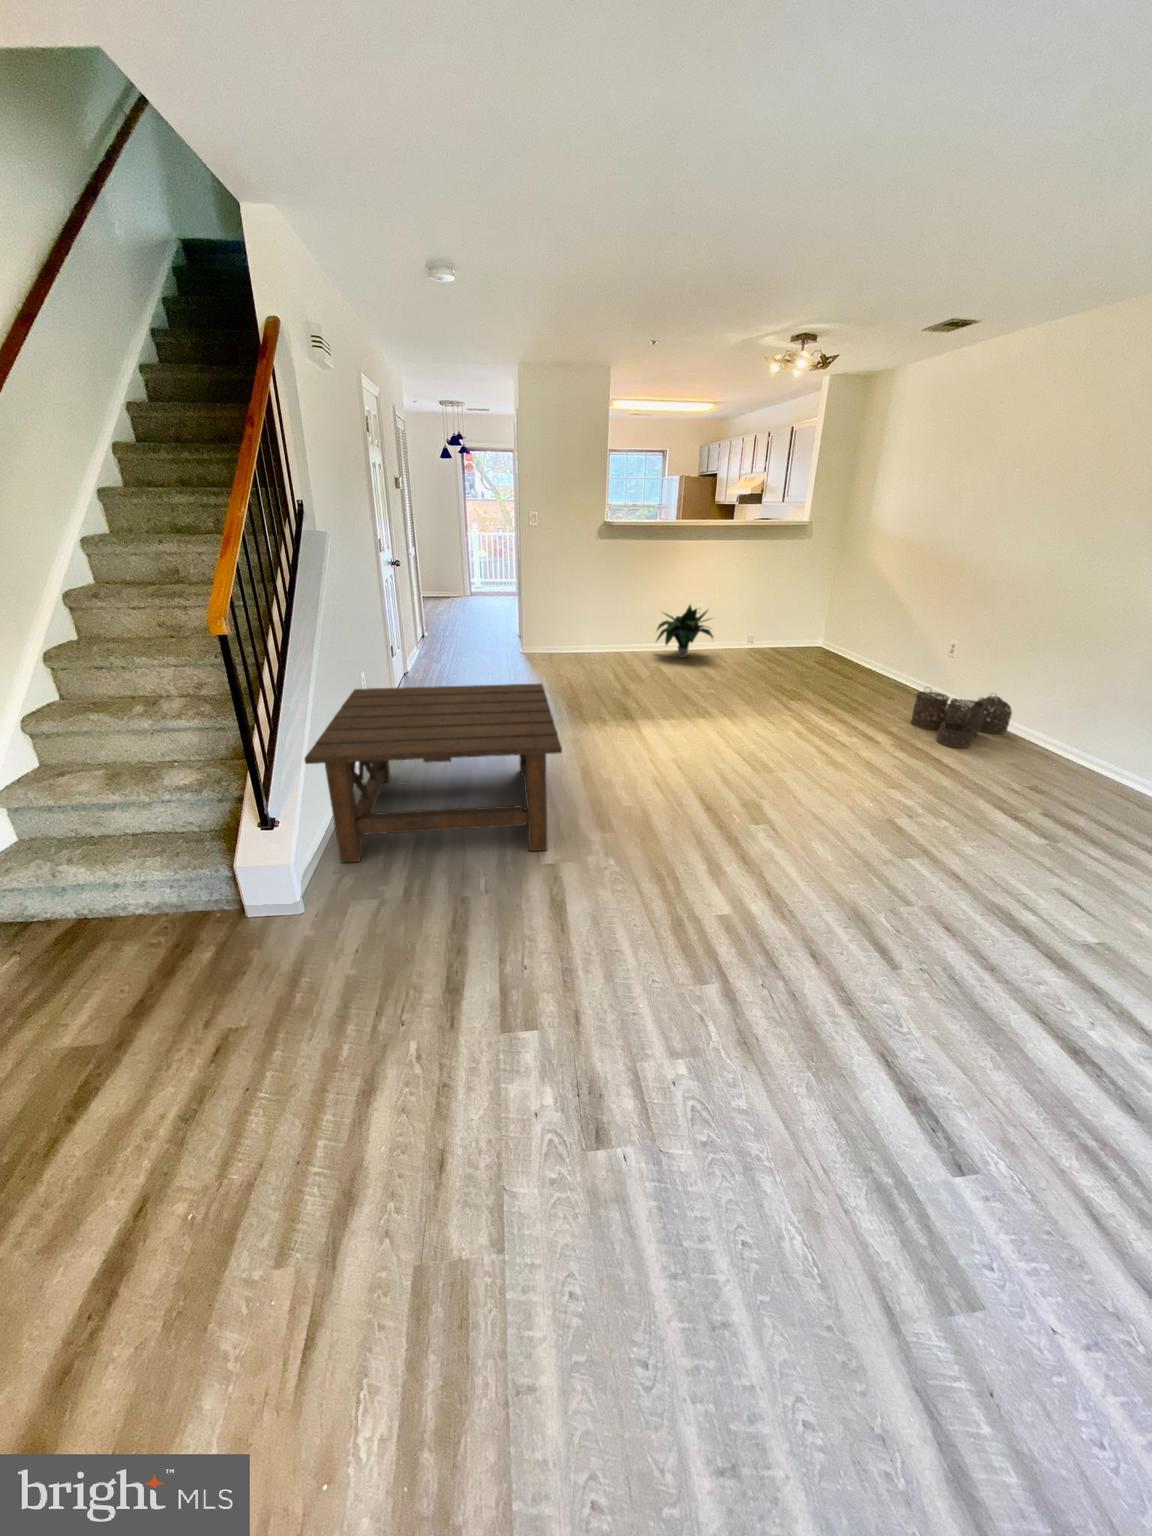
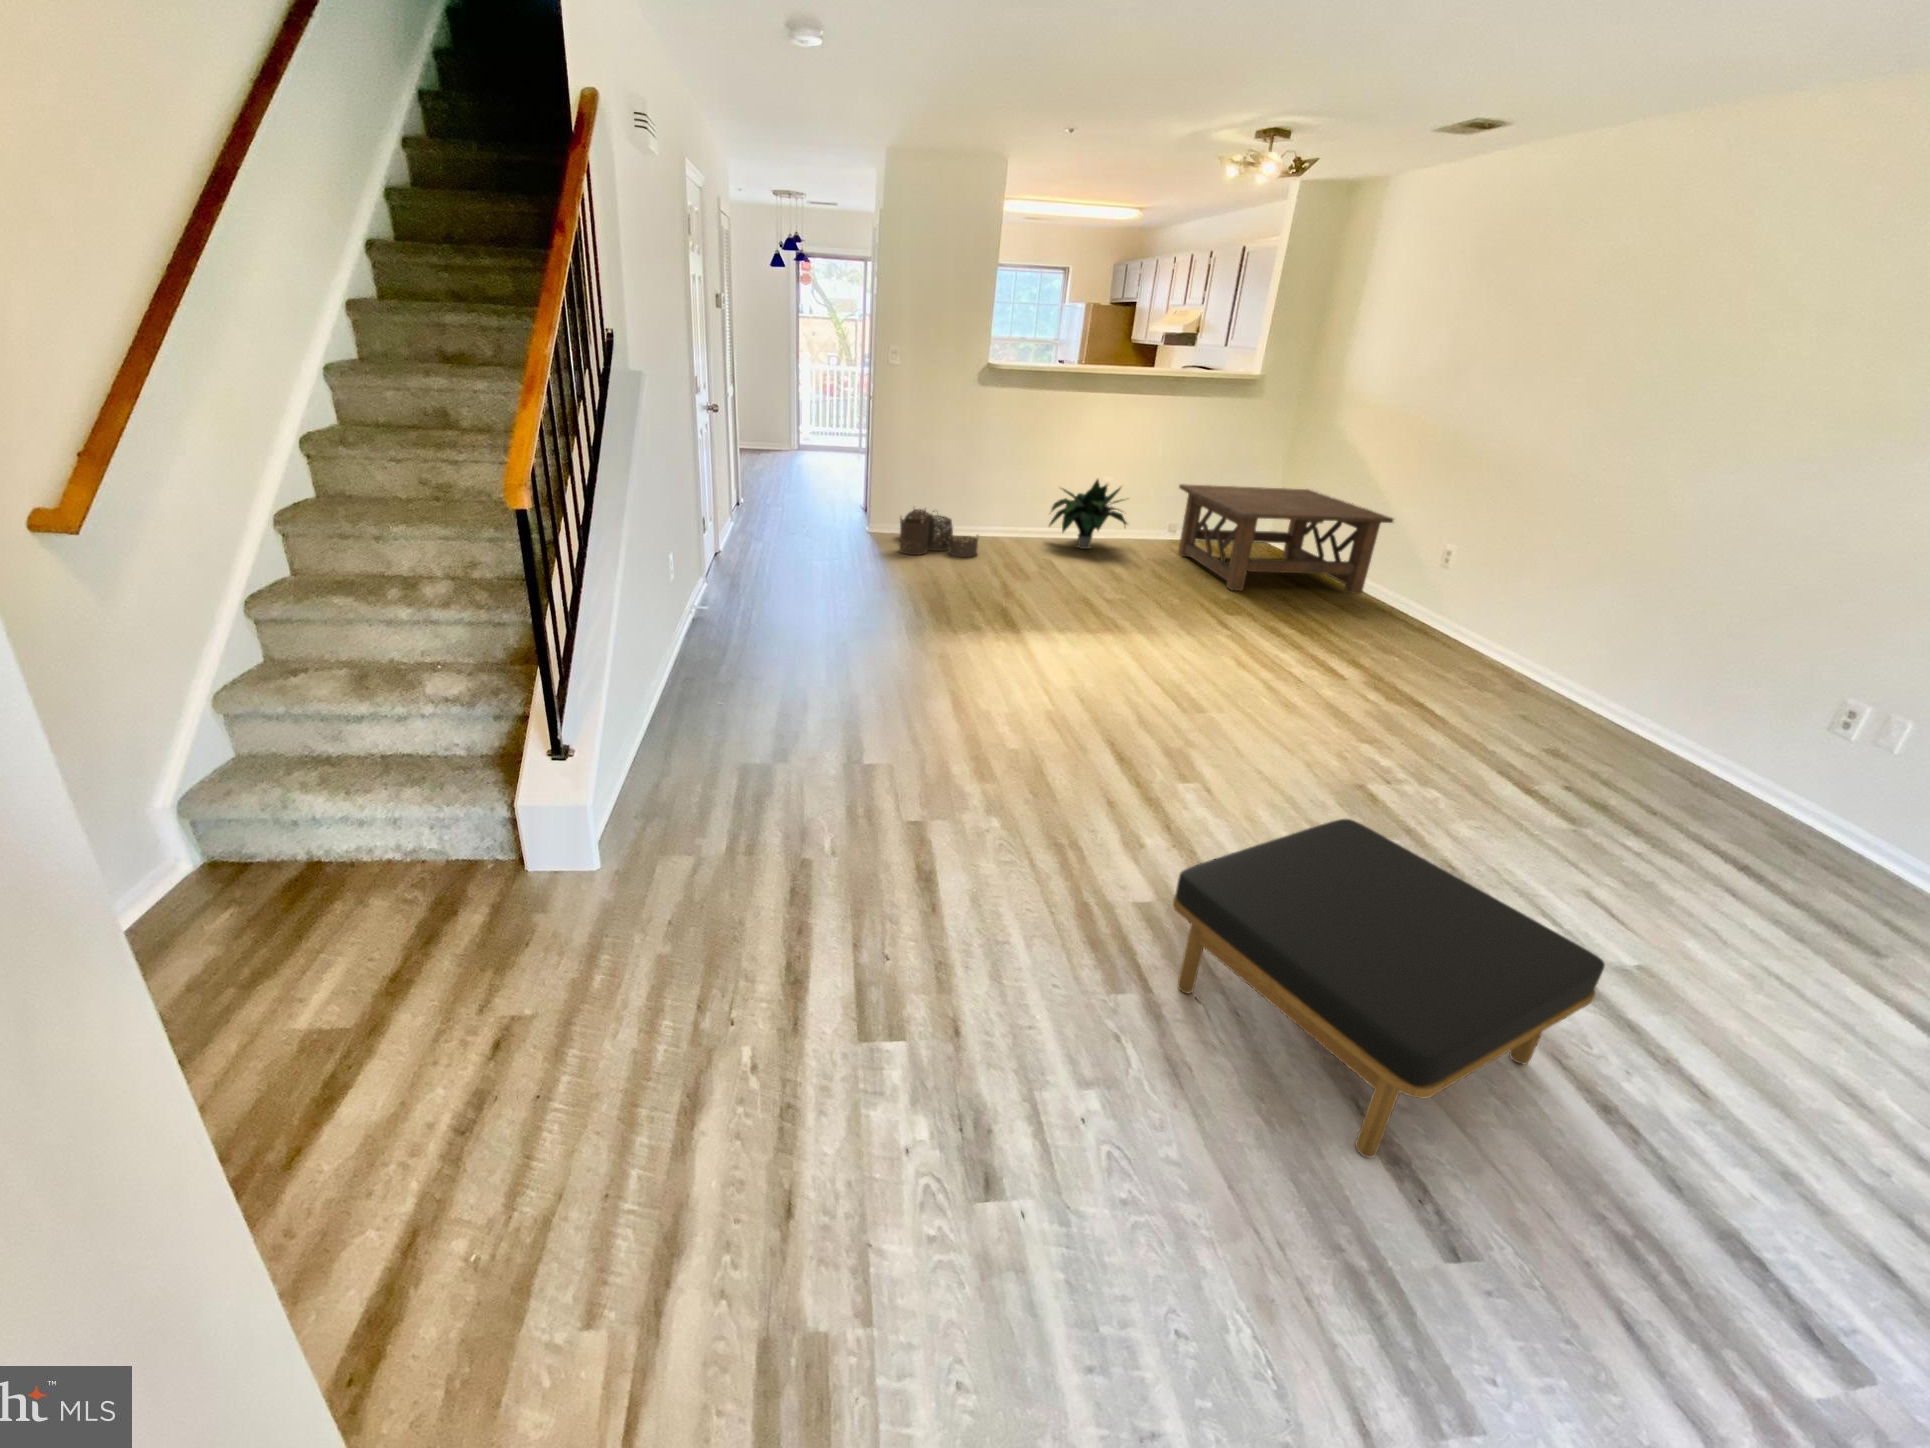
coffee table: present [304,683,562,862] -> present [1178,484,1393,594]
woven basket: present [911,689,1012,748] -> present [900,509,978,557]
ottoman: none [740,842,1068,1100] -> present [1173,819,1605,1158]

